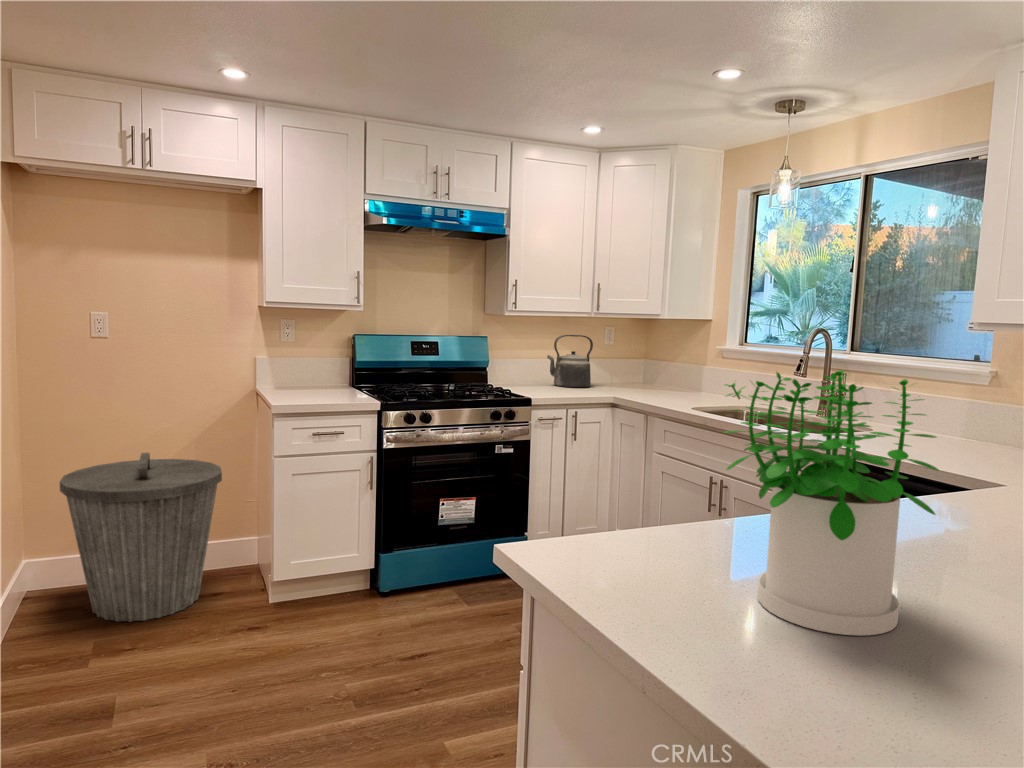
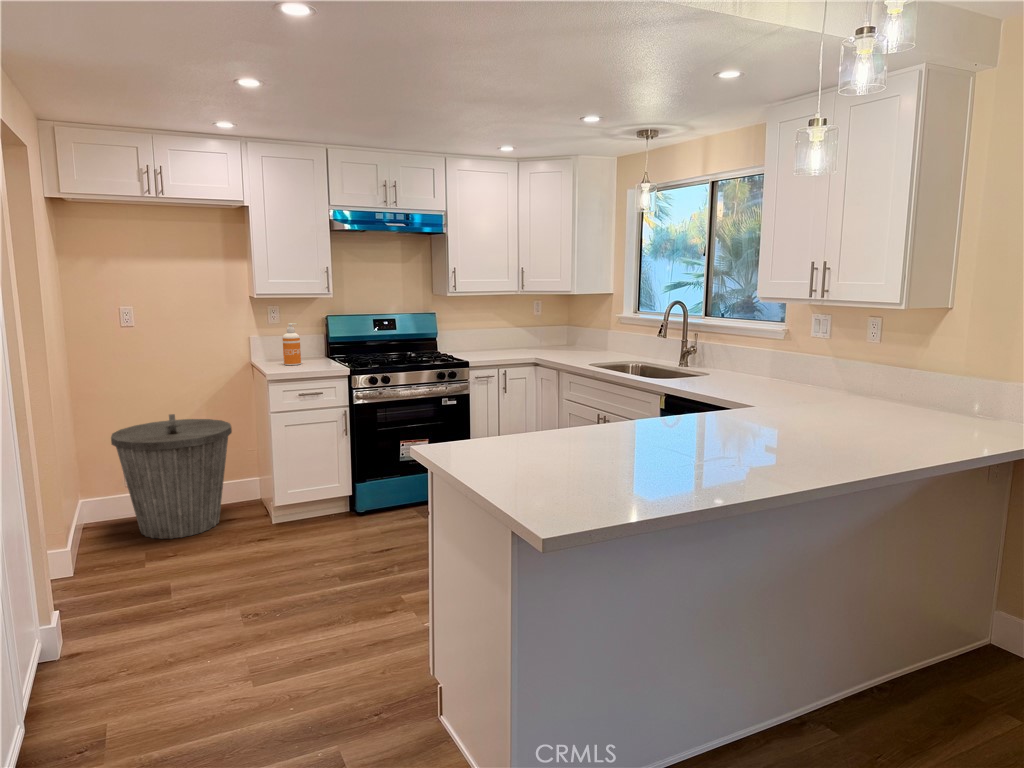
kettle: present [547,335,593,387] -> none [484,309,521,351]
soap dispenser: none [295,340,318,394] -> present [282,323,301,365]
potted plant: present [723,370,938,636] -> none [517,343,616,472]

